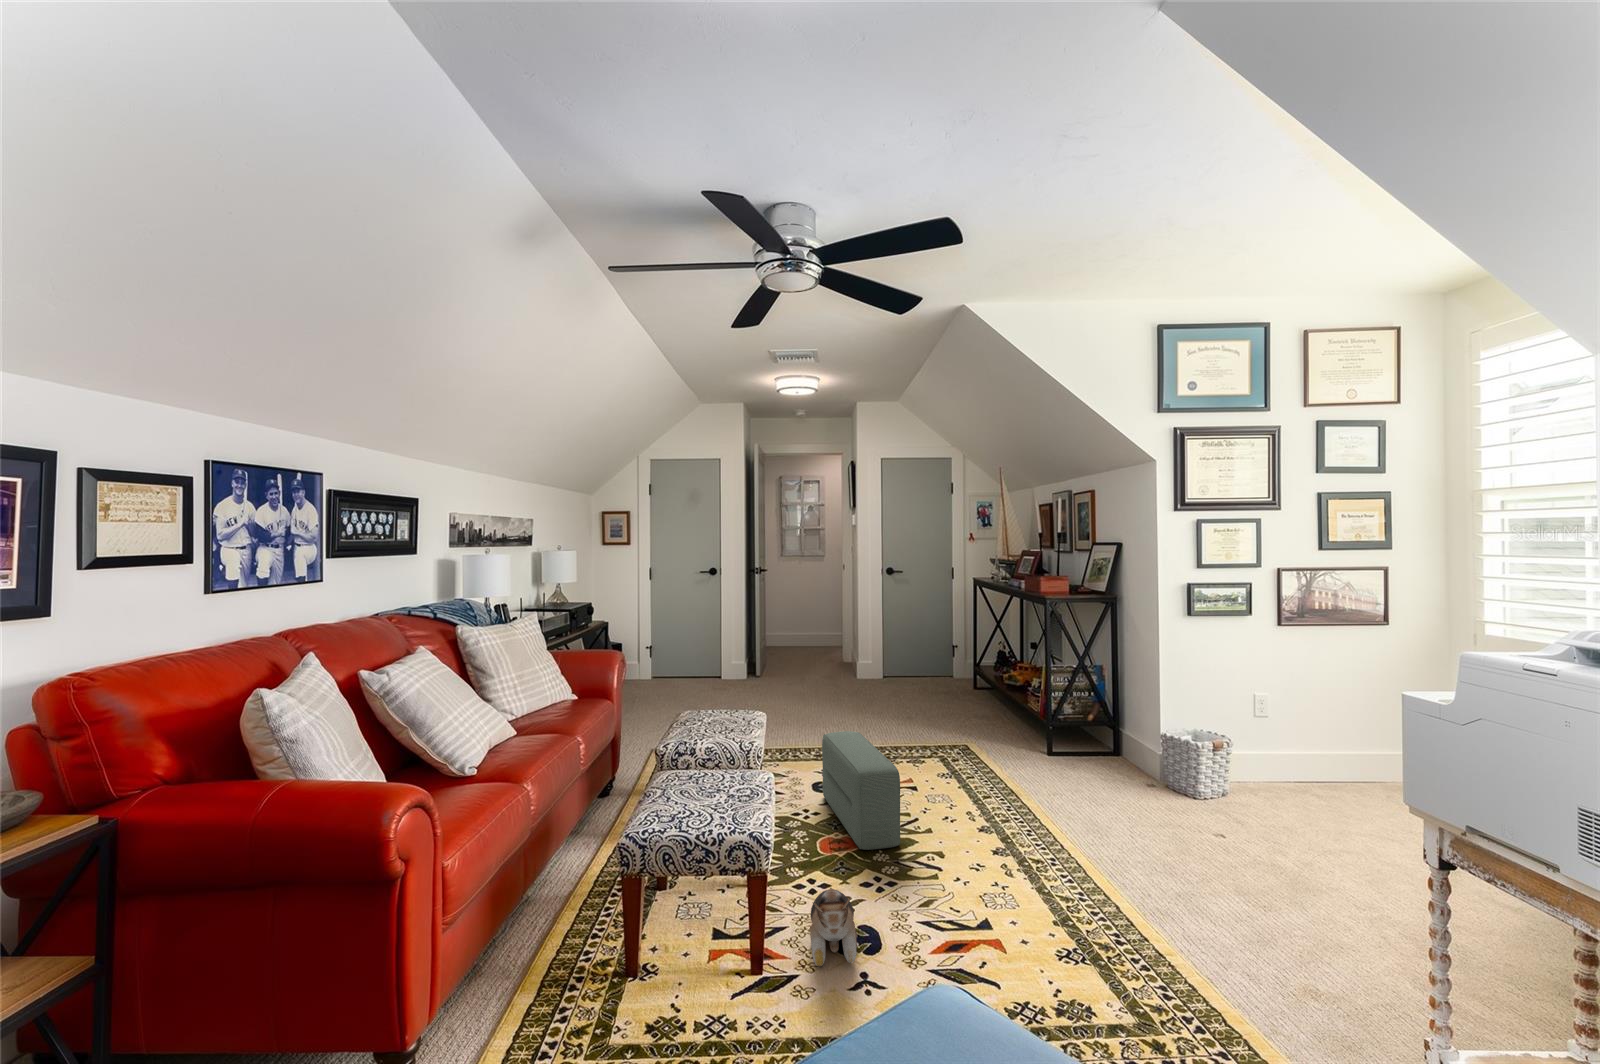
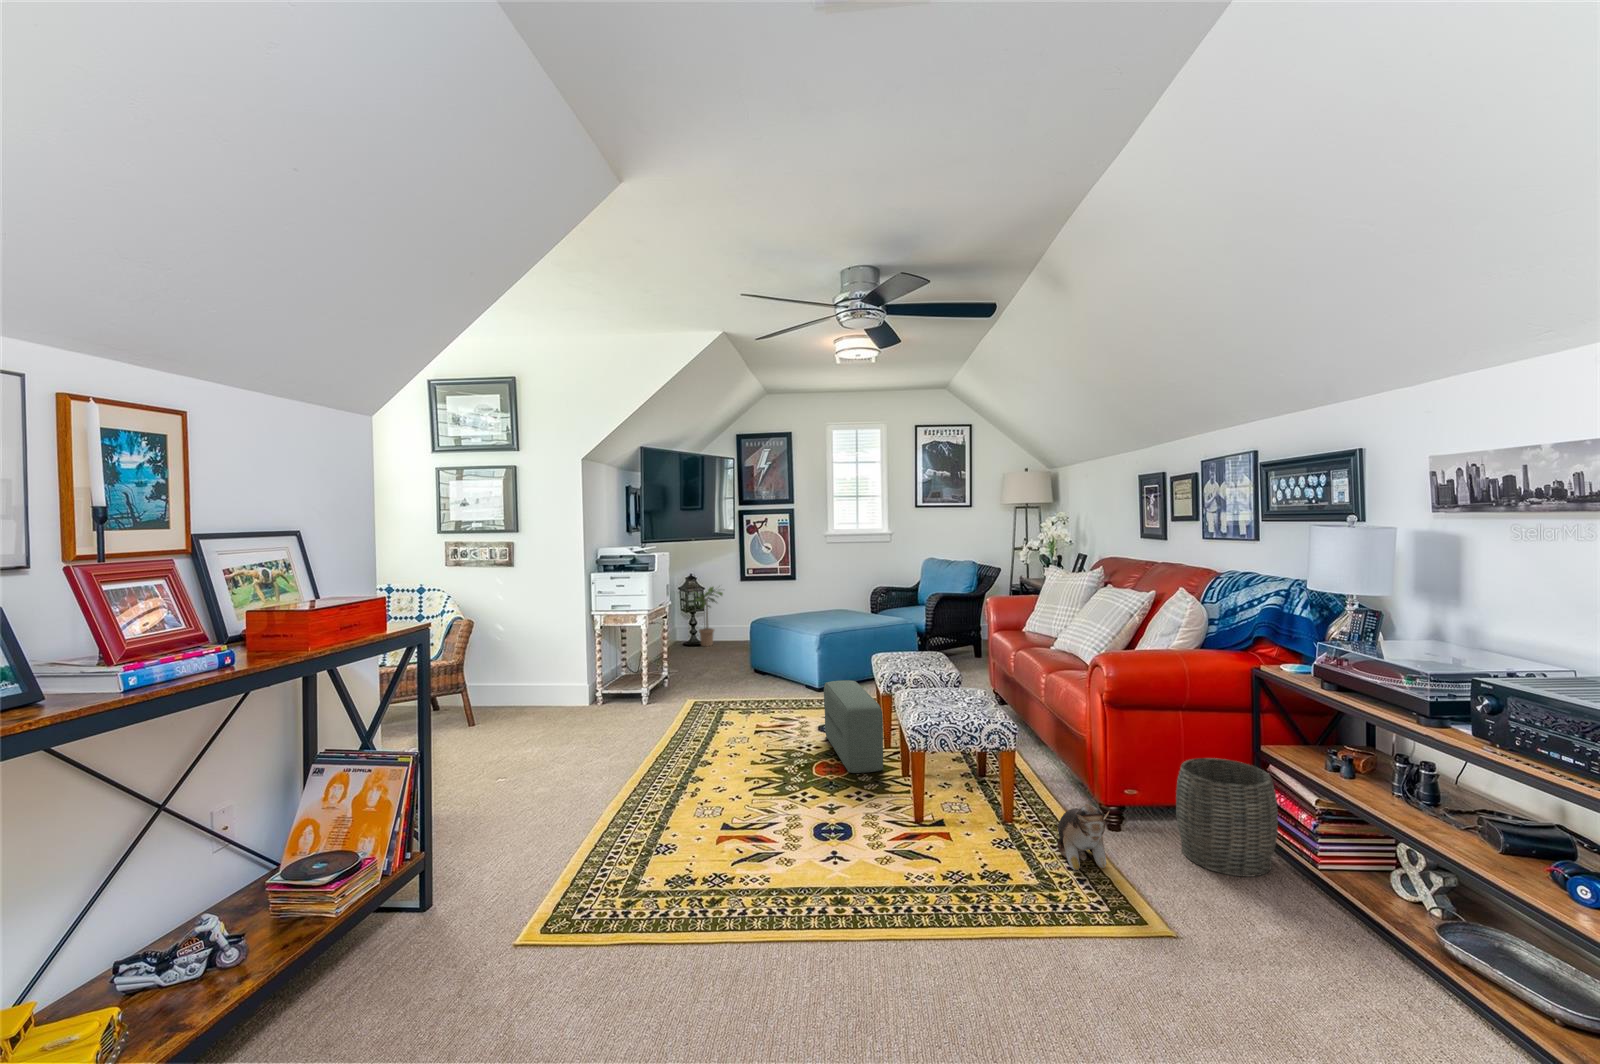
potted plant: none [652,610,694,679] -> present [692,587,723,646]
woven basket: none [1283,845,1419,1005] -> present [1176,758,1278,877]
plush toy: present [810,888,857,967] -> present [1057,804,1109,870]

